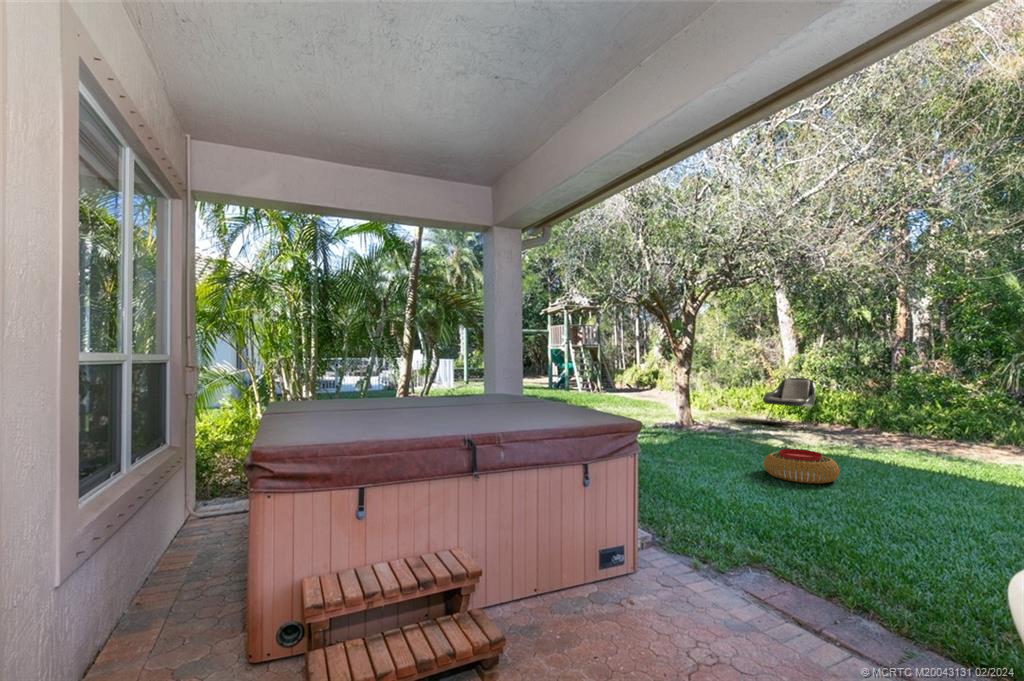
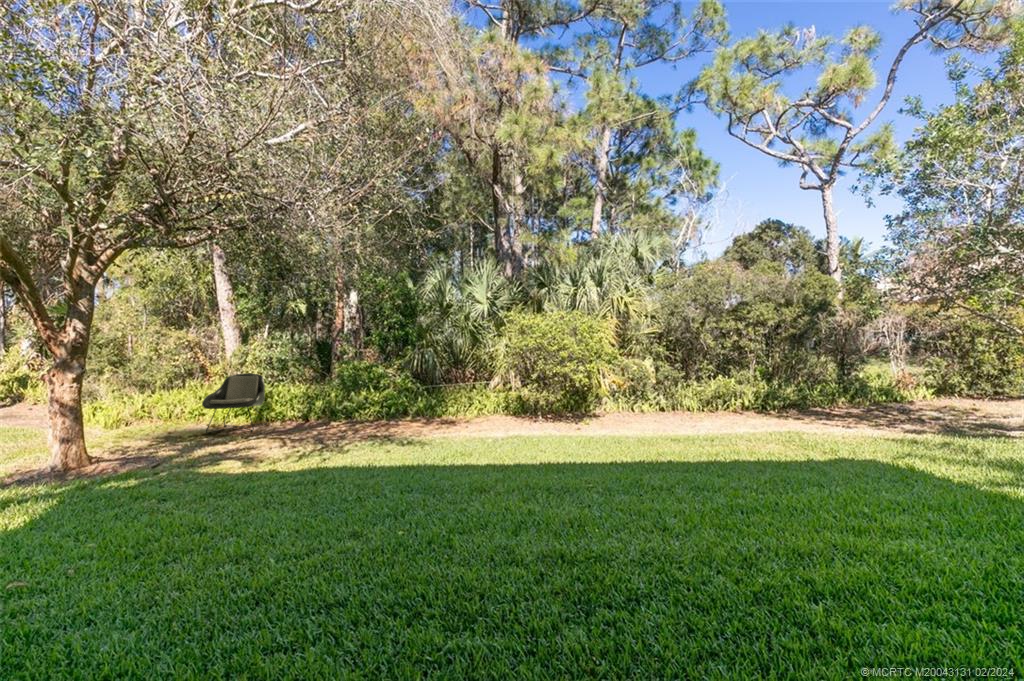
pouf: present [764,449,839,484] -> none [216,473,316,527]

